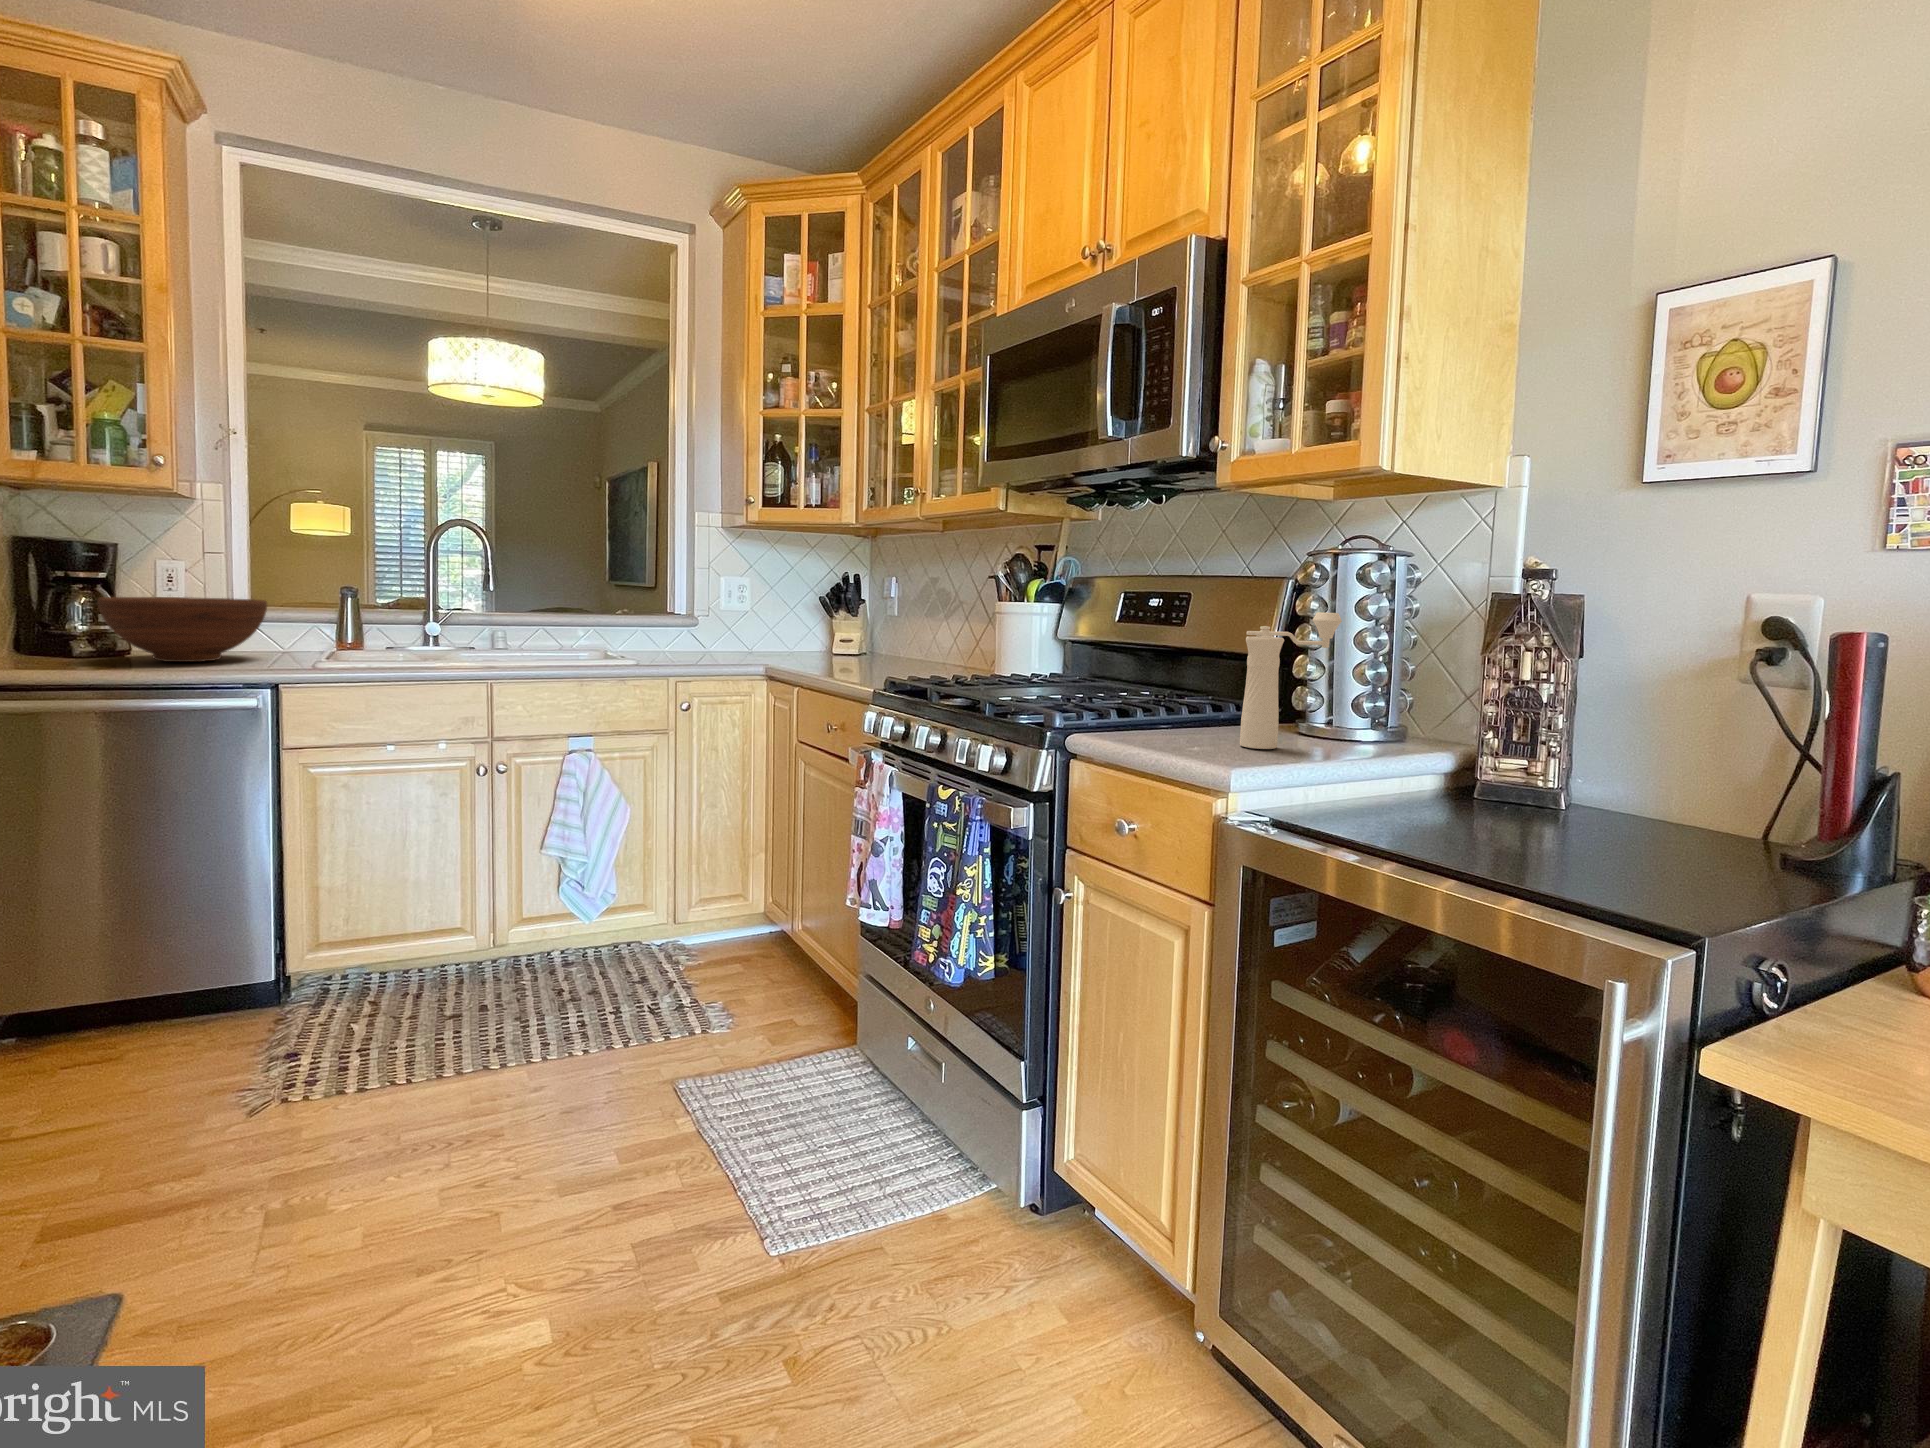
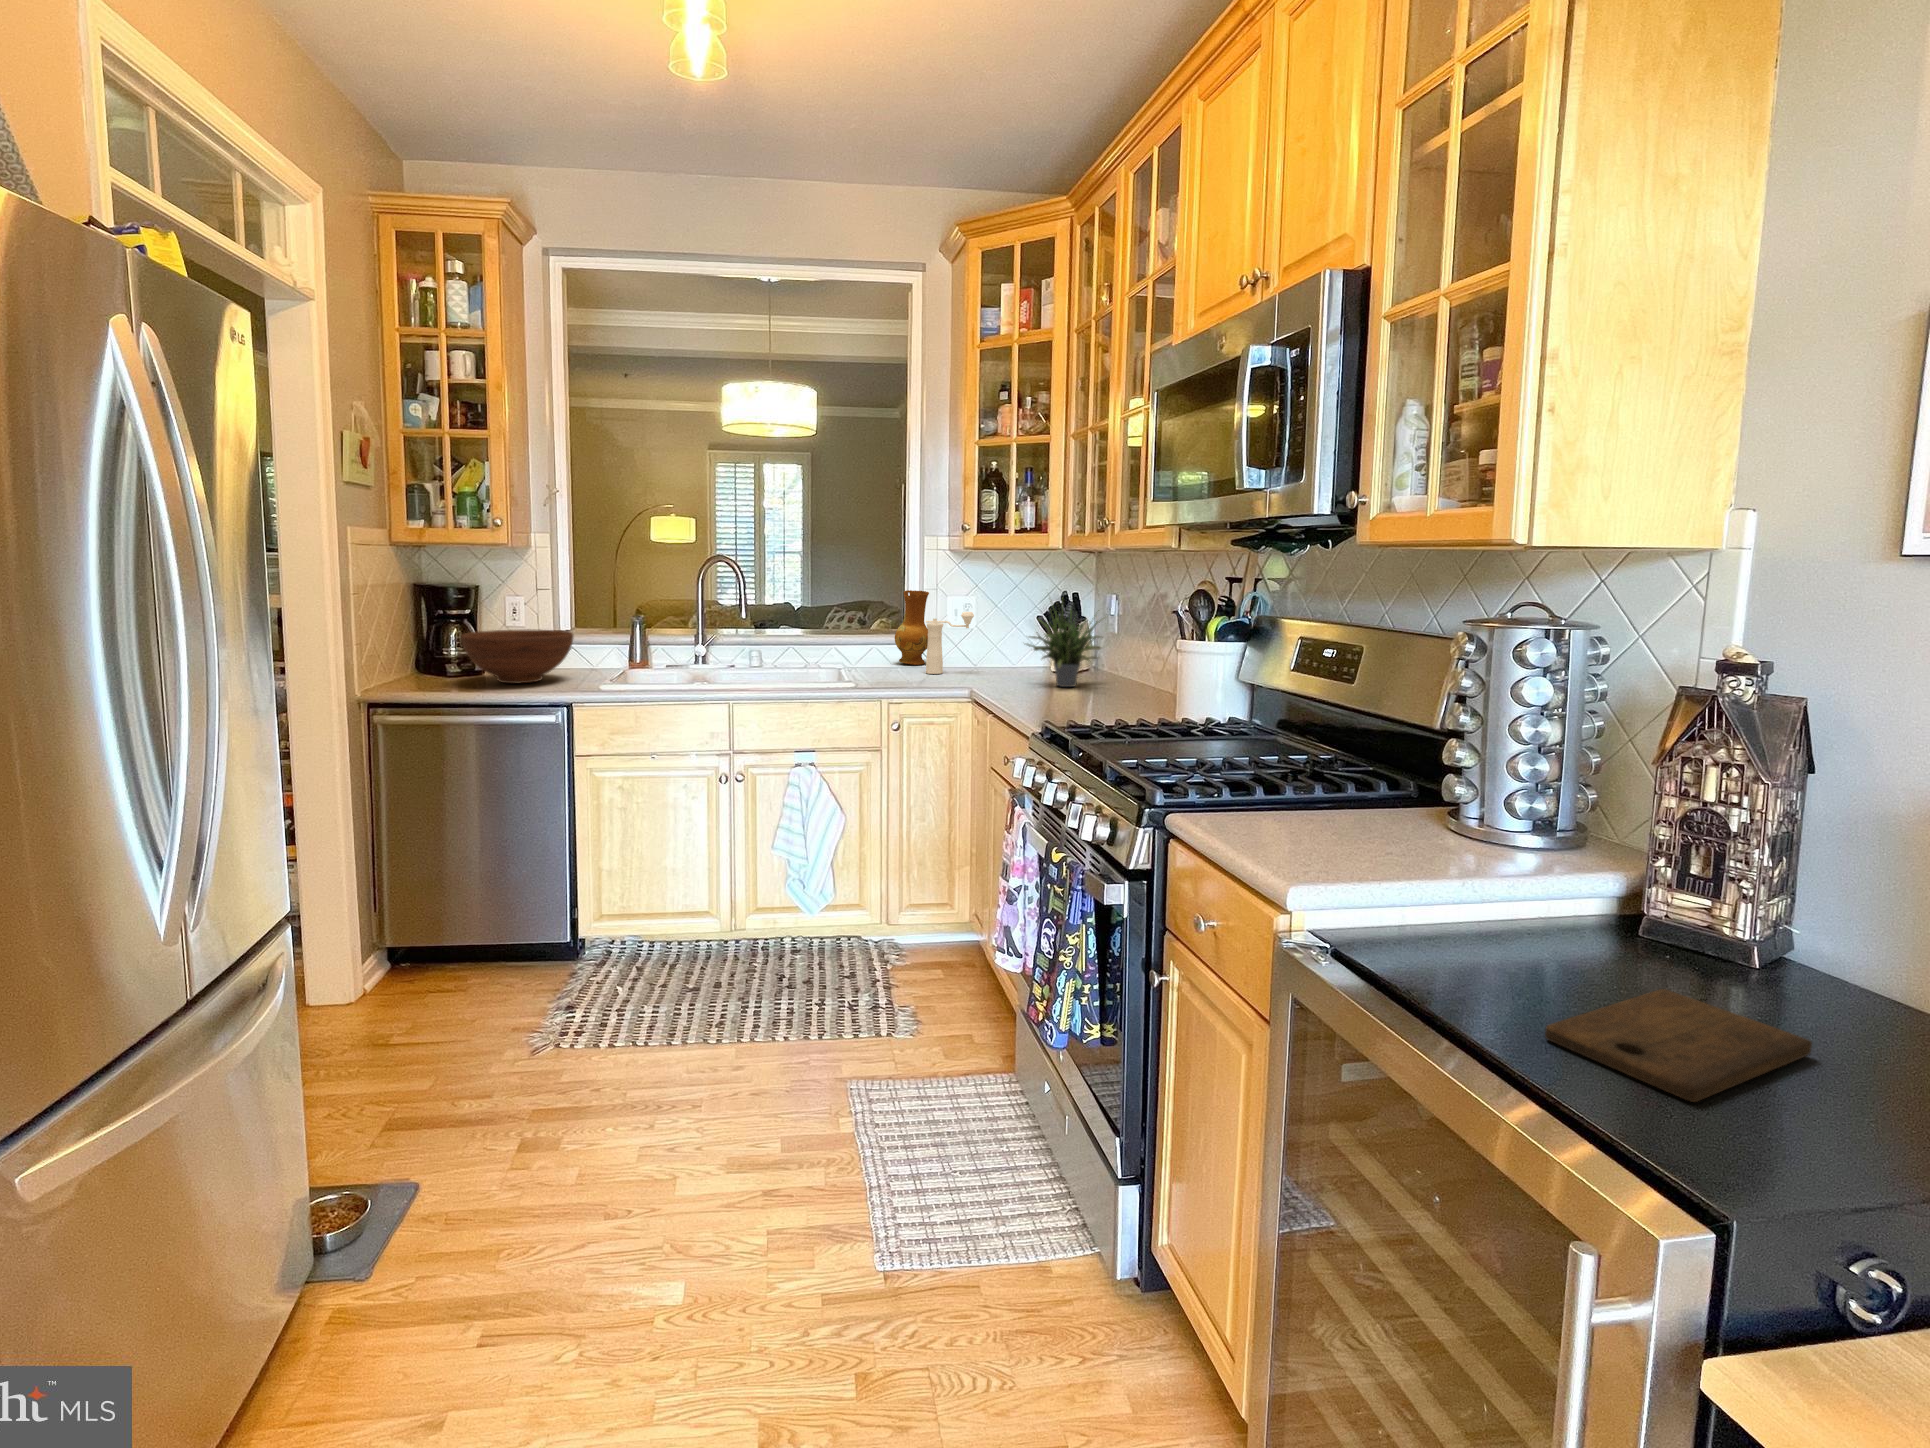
potted plant: none [817,564,908,663] -> present [1026,610,1104,687]
ceramic jug: none [667,568,706,648] -> present [895,590,929,665]
pepper mill: present [1240,612,1342,749] -> present [926,612,974,674]
cutting board: none [1475,820,1635,879] -> present [1545,989,1812,1102]

